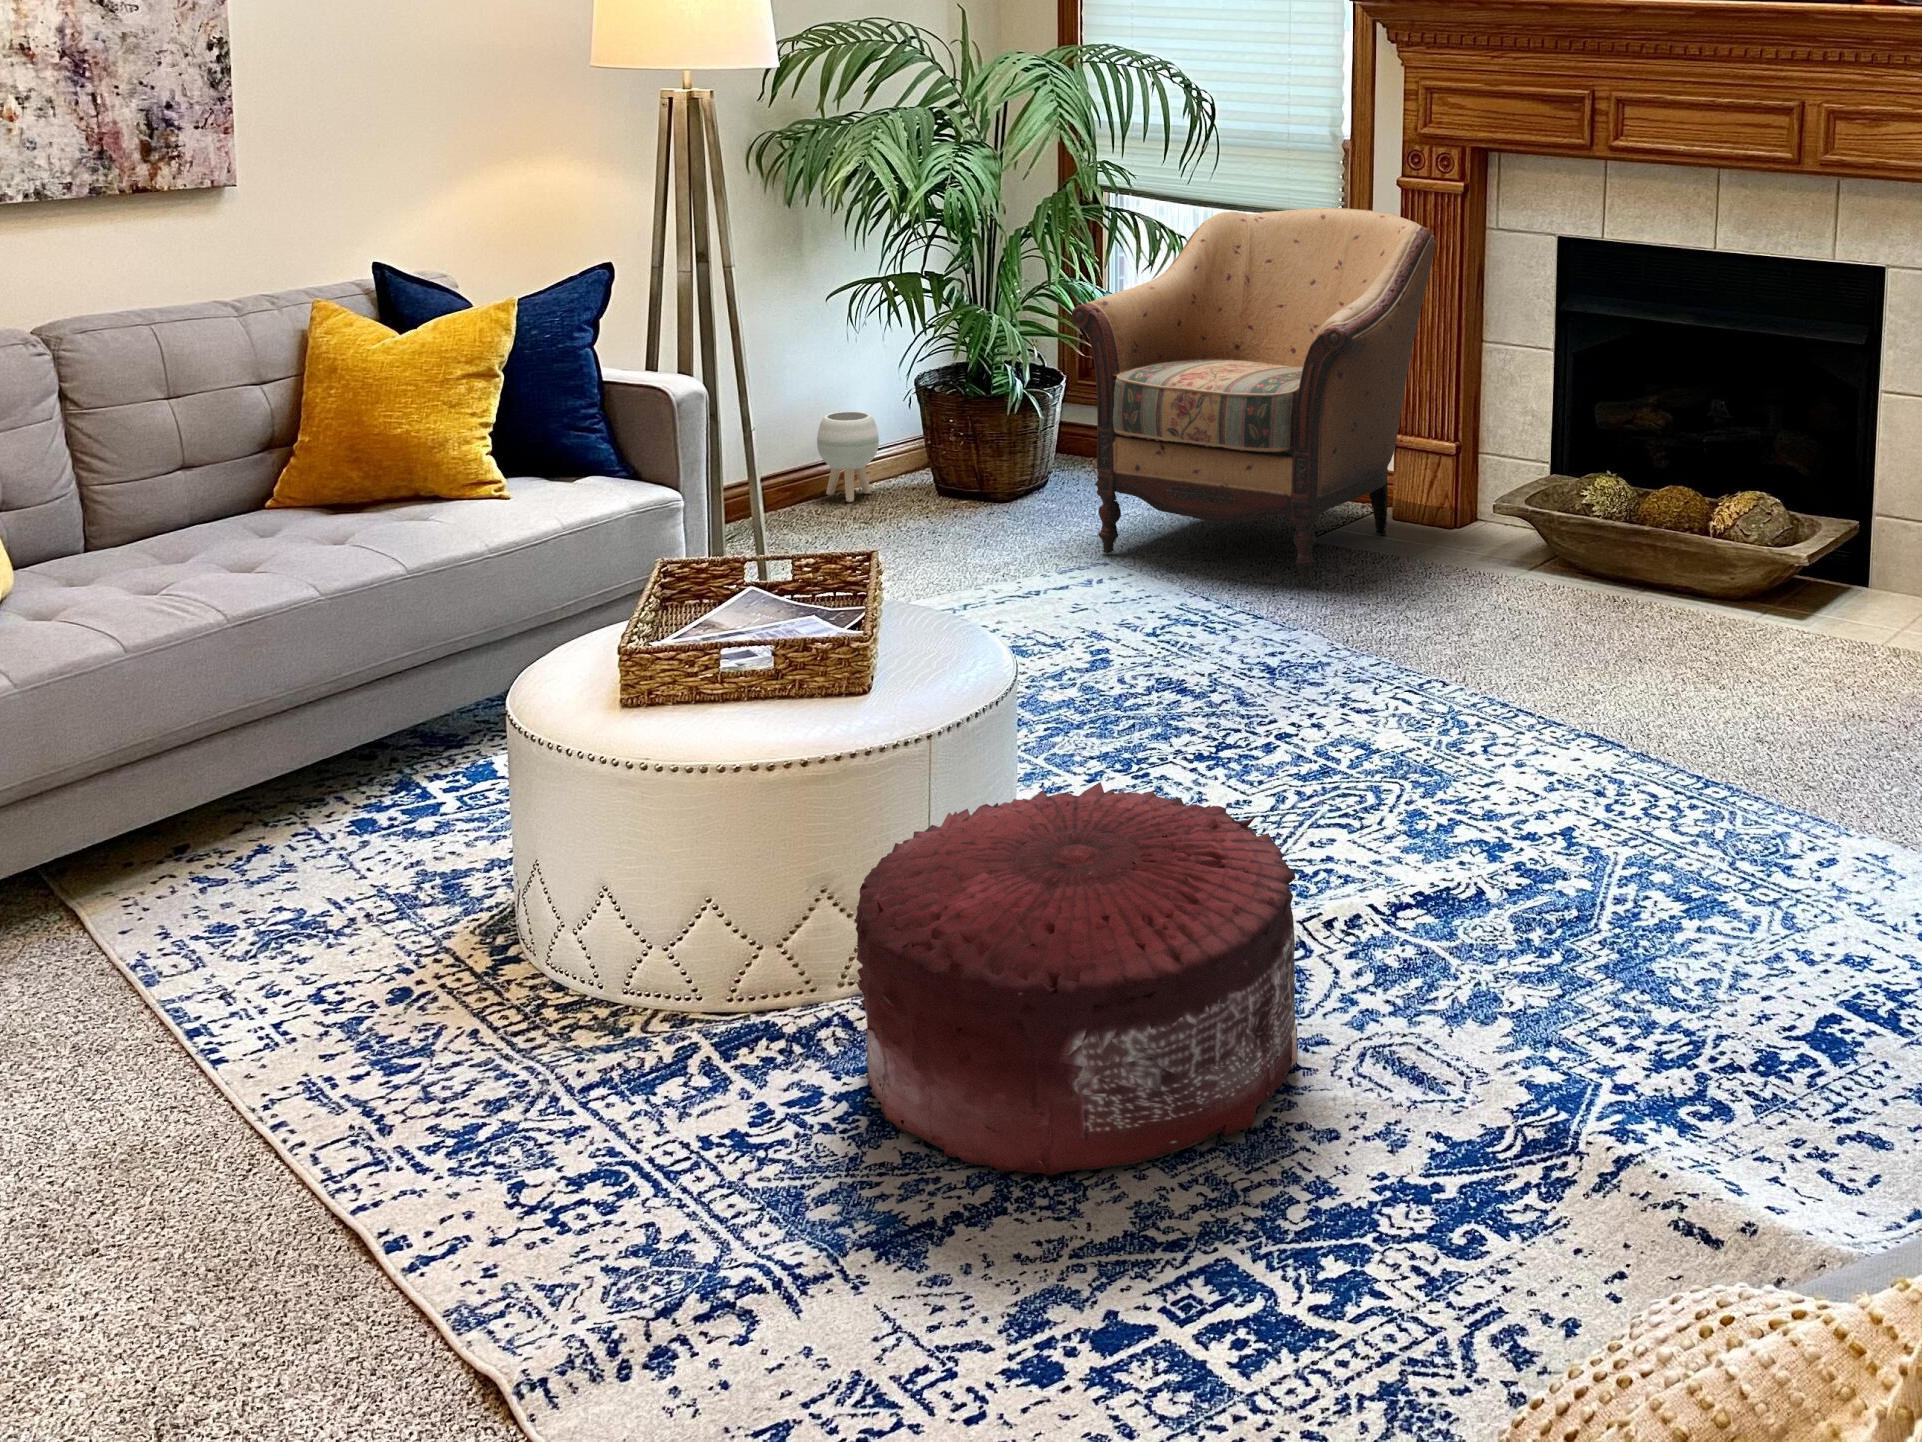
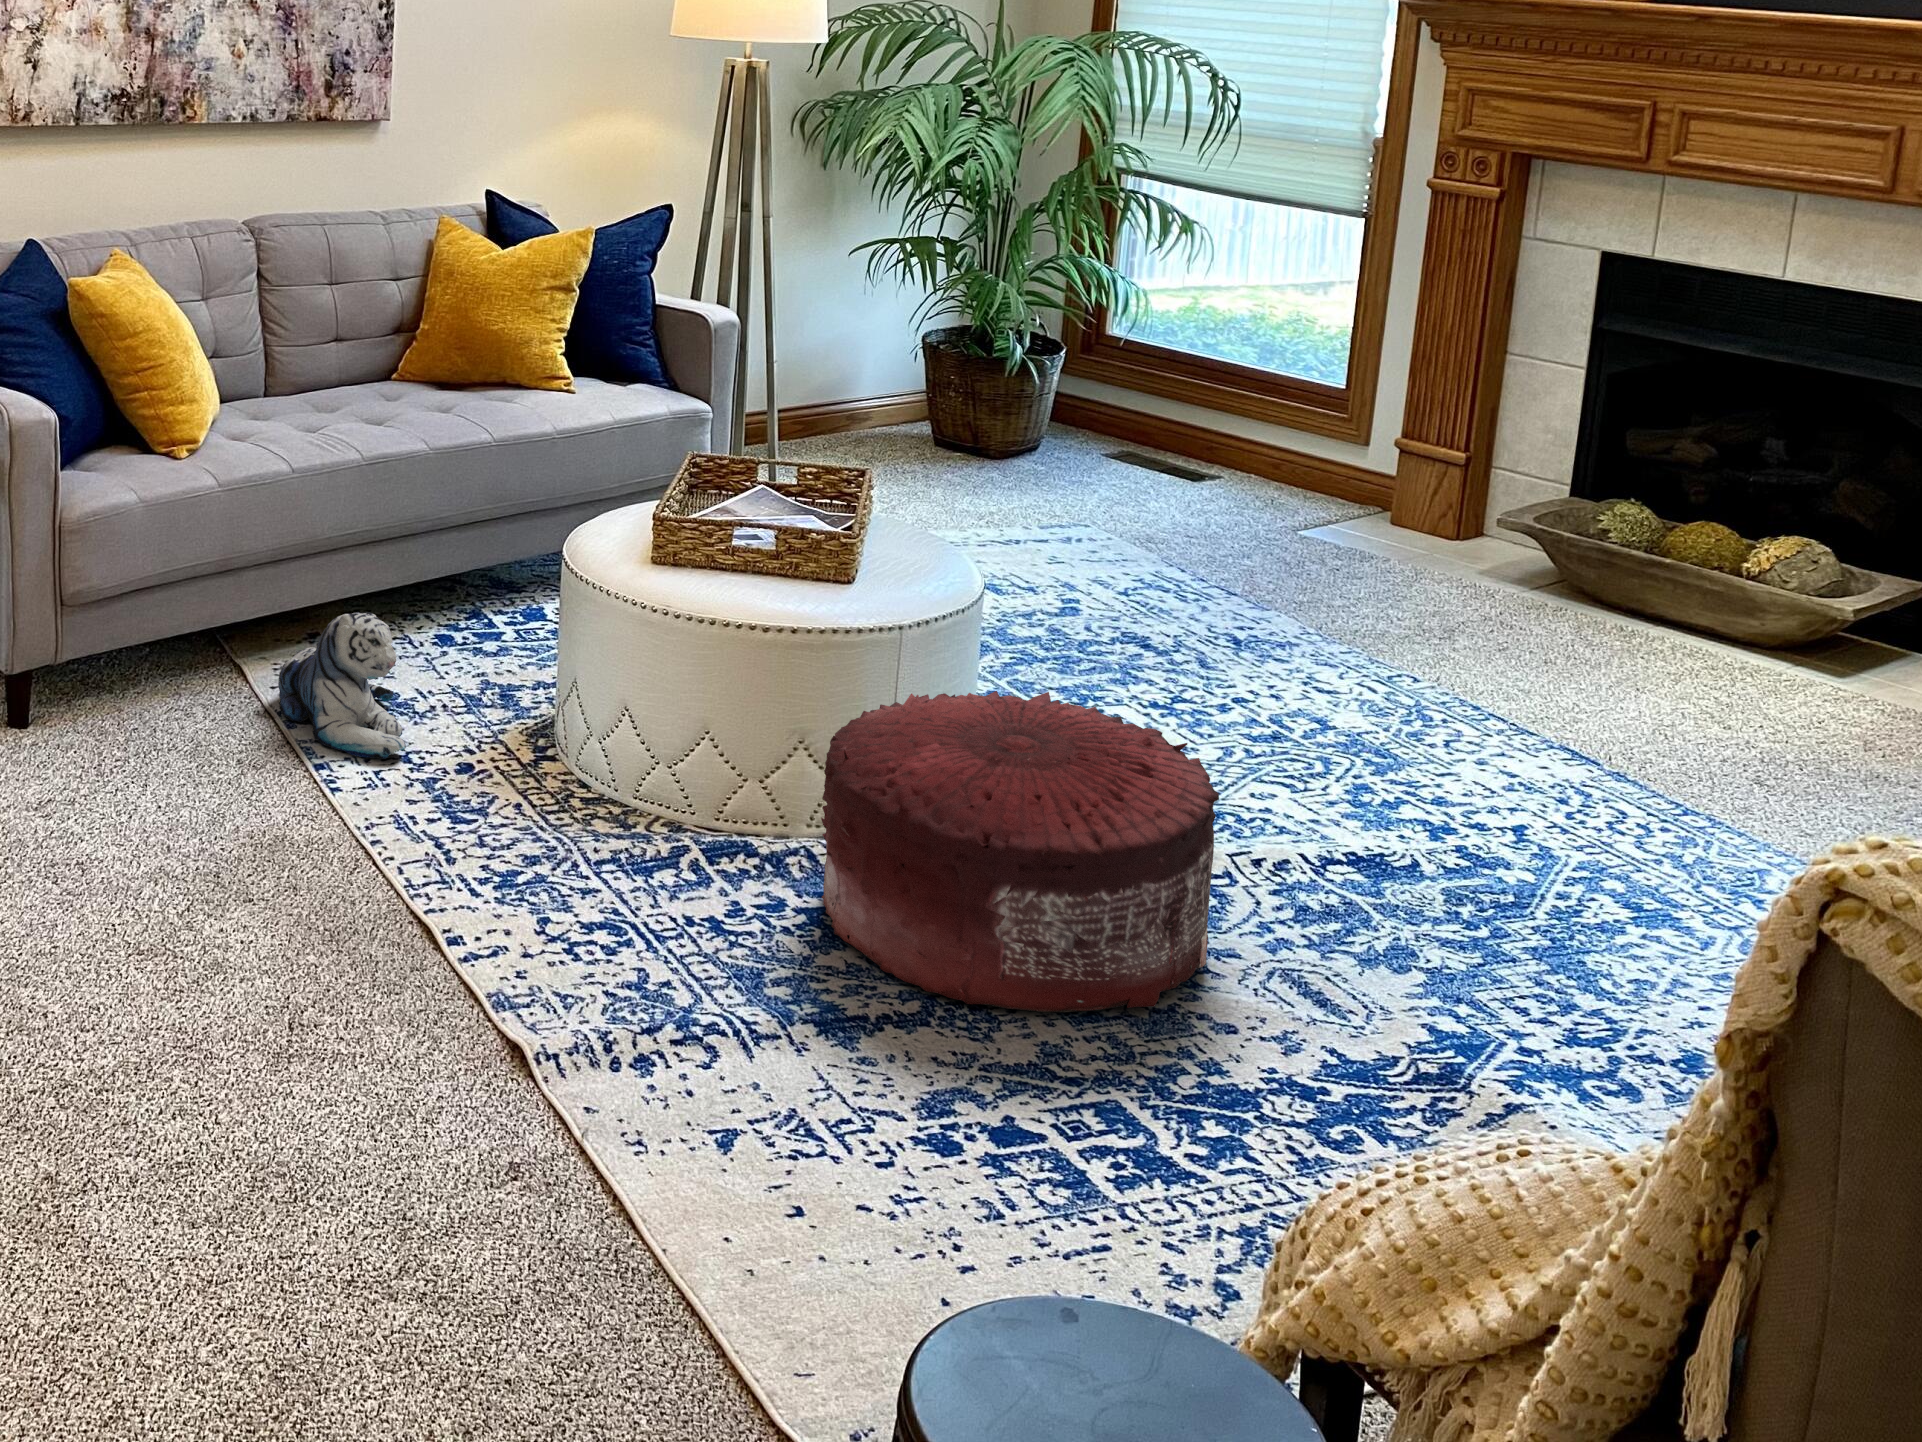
armchair: present [1071,208,1435,582] -> none [1073,199,1460,565]
planter: present [817,411,879,502] -> none [828,359,884,442]
plush toy: none [123,816,312,1009] -> present [278,612,406,759]

